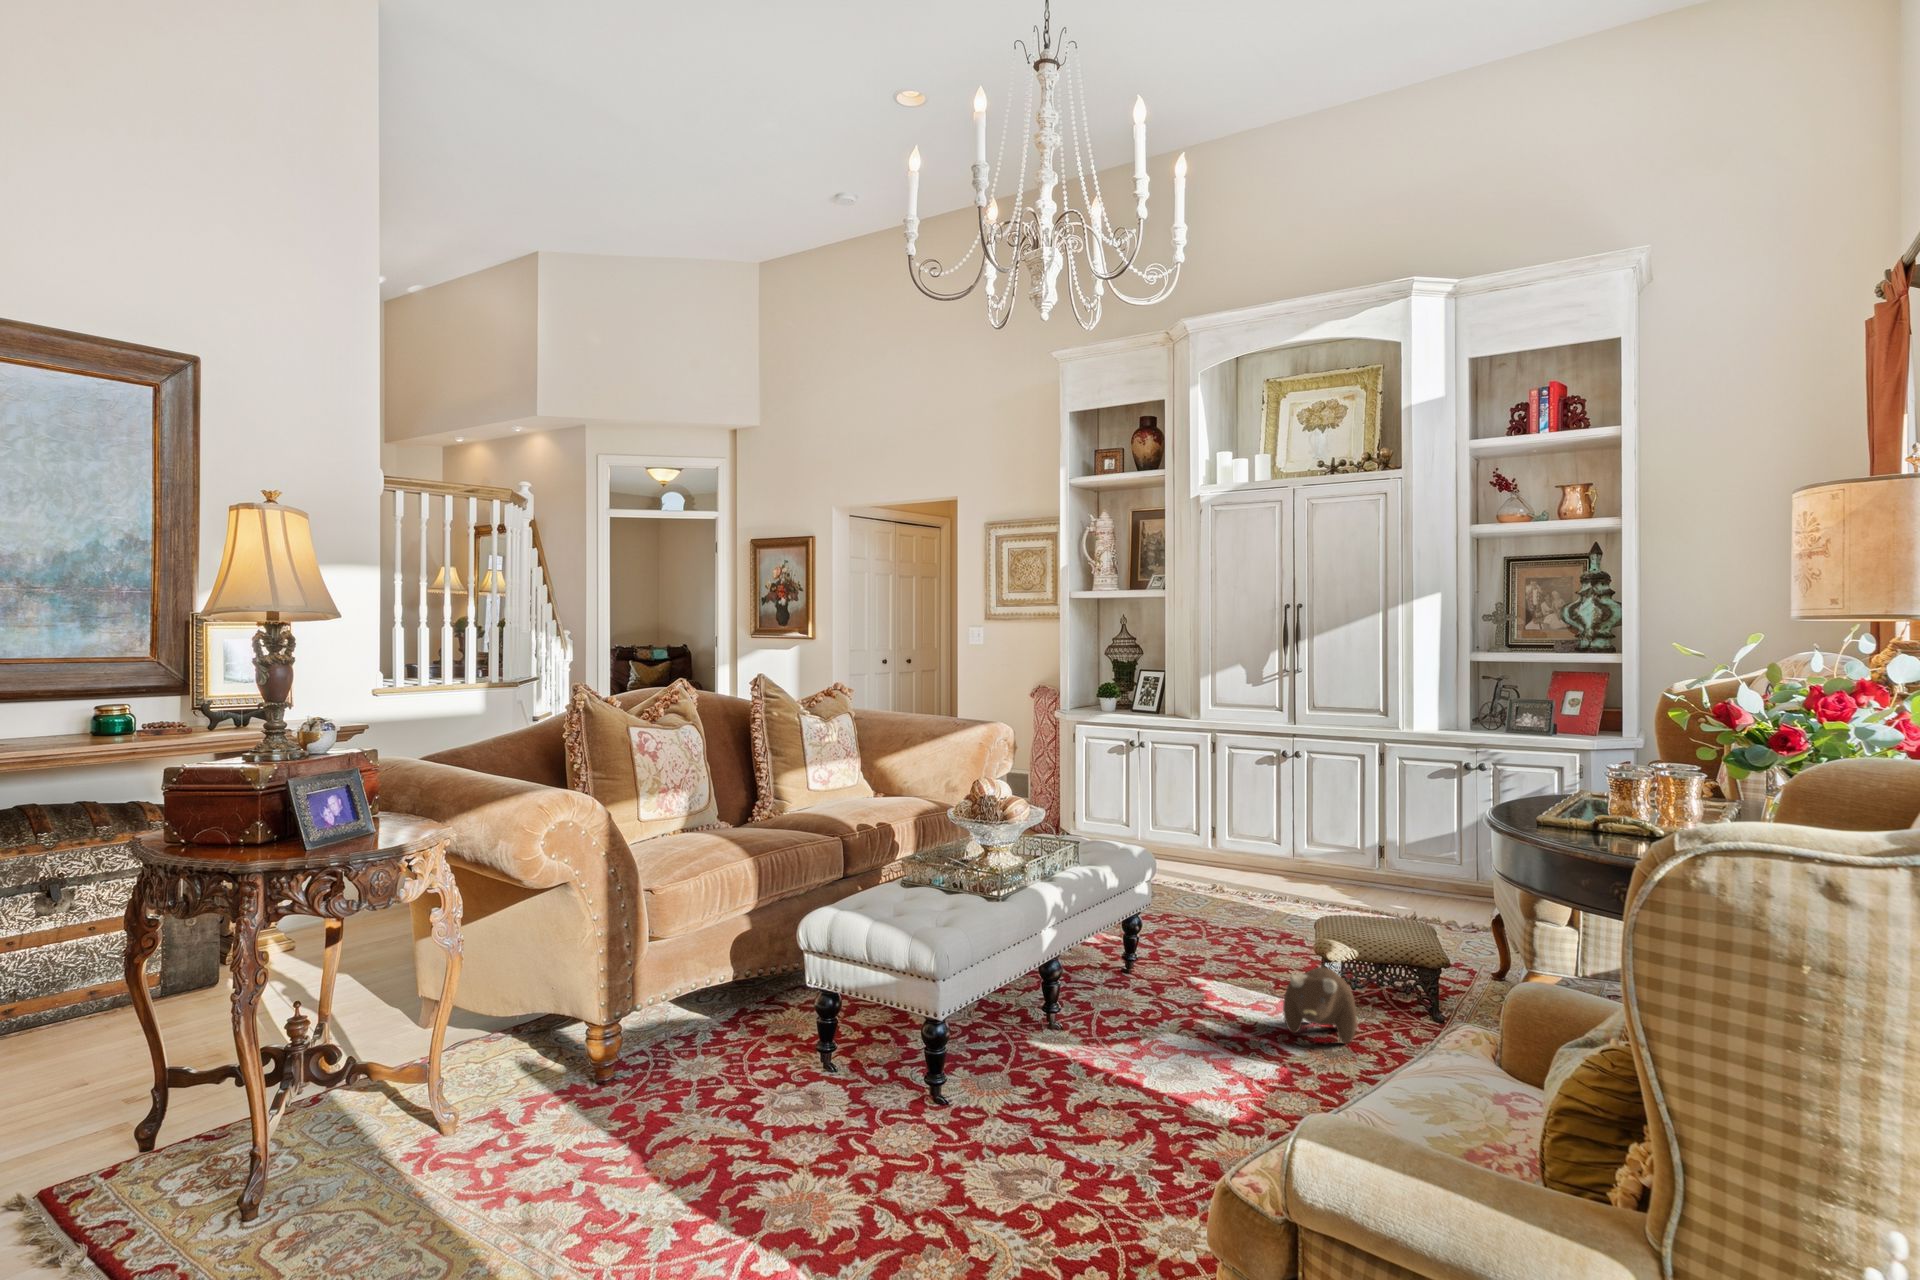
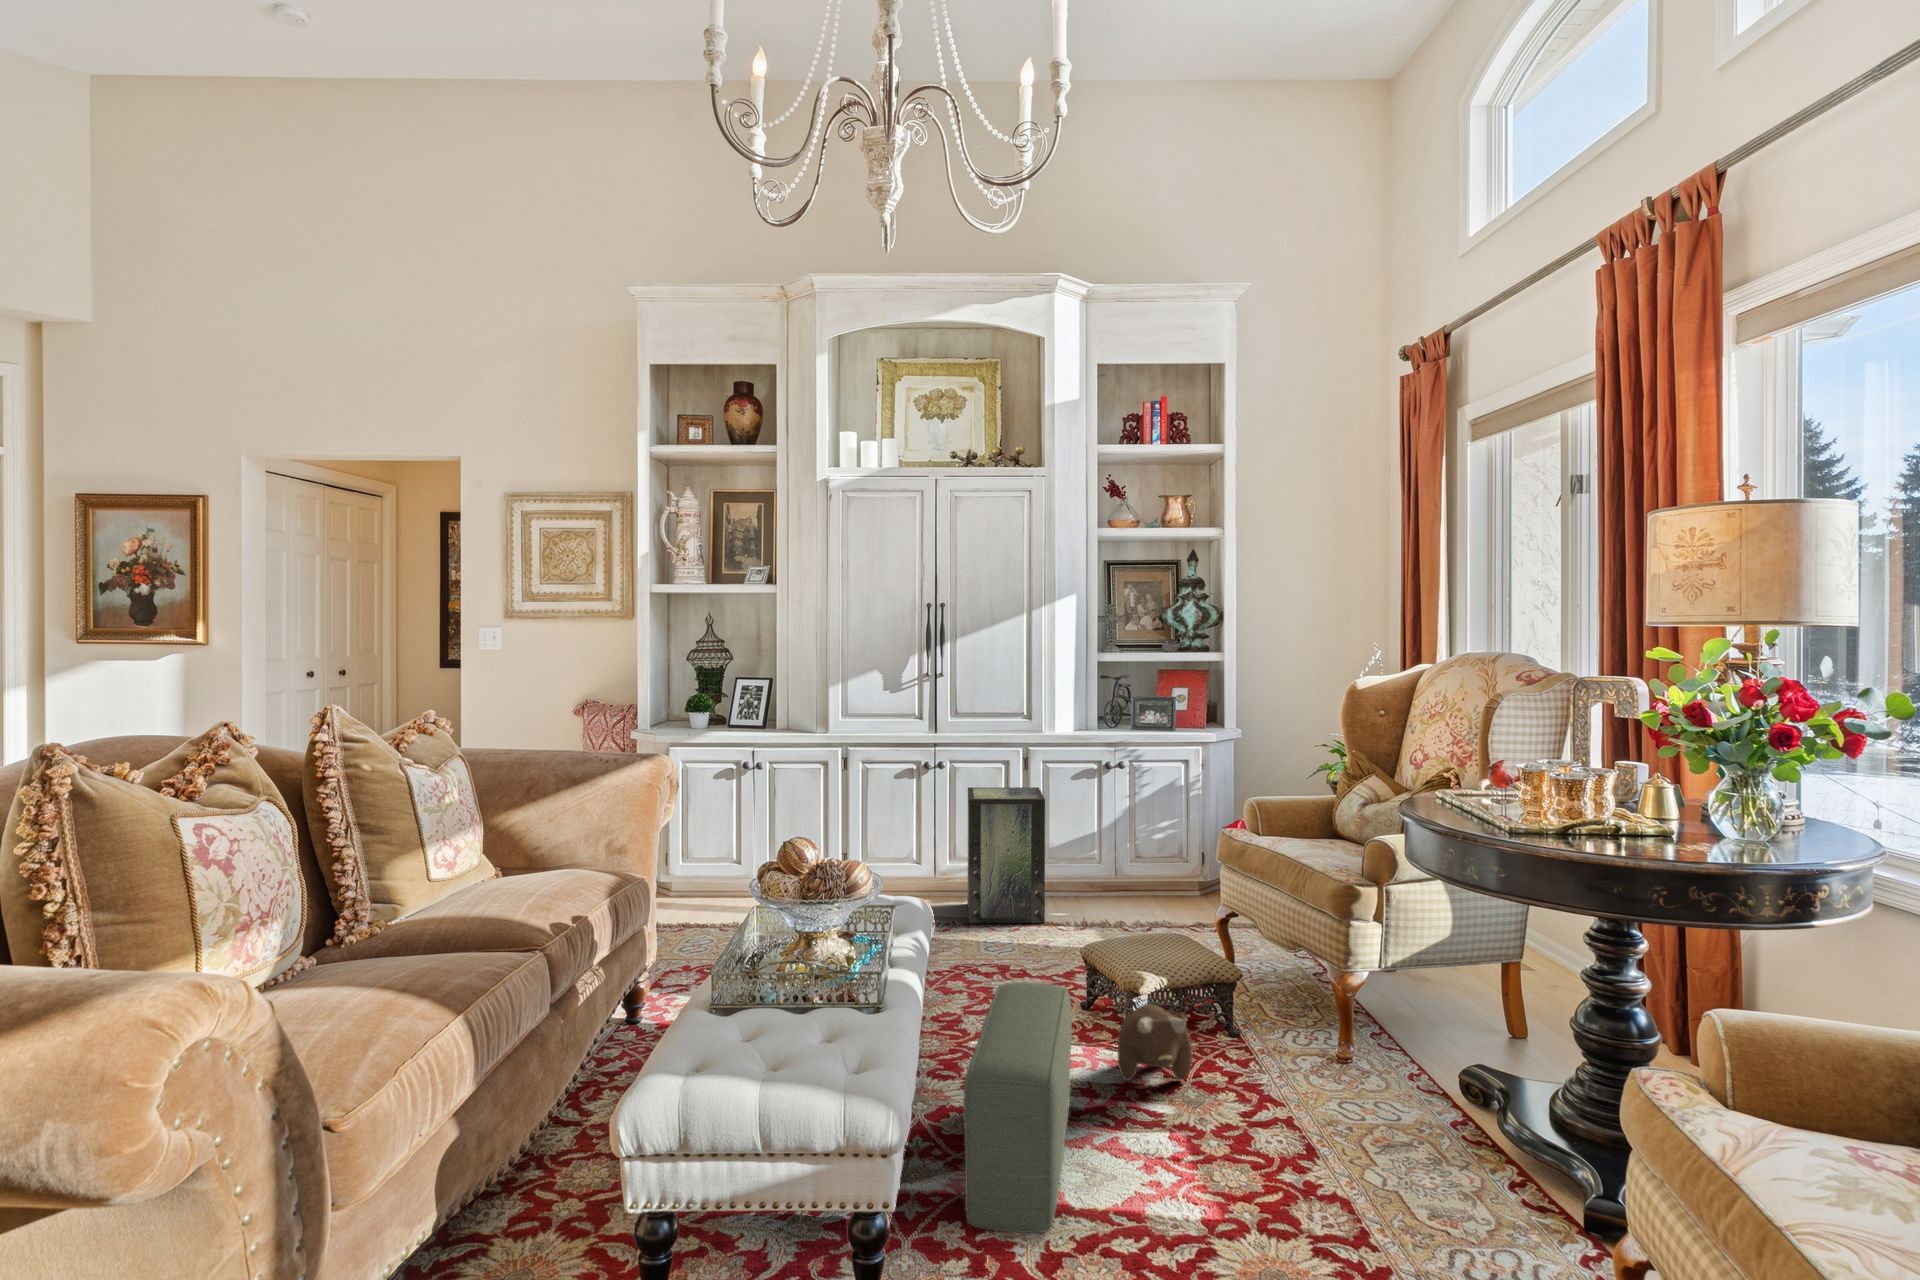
storage box: none [1300,776,1391,911] -> present [968,787,1045,923]
pouf: none [1039,919,1220,1104] -> present [963,982,1072,1233]

